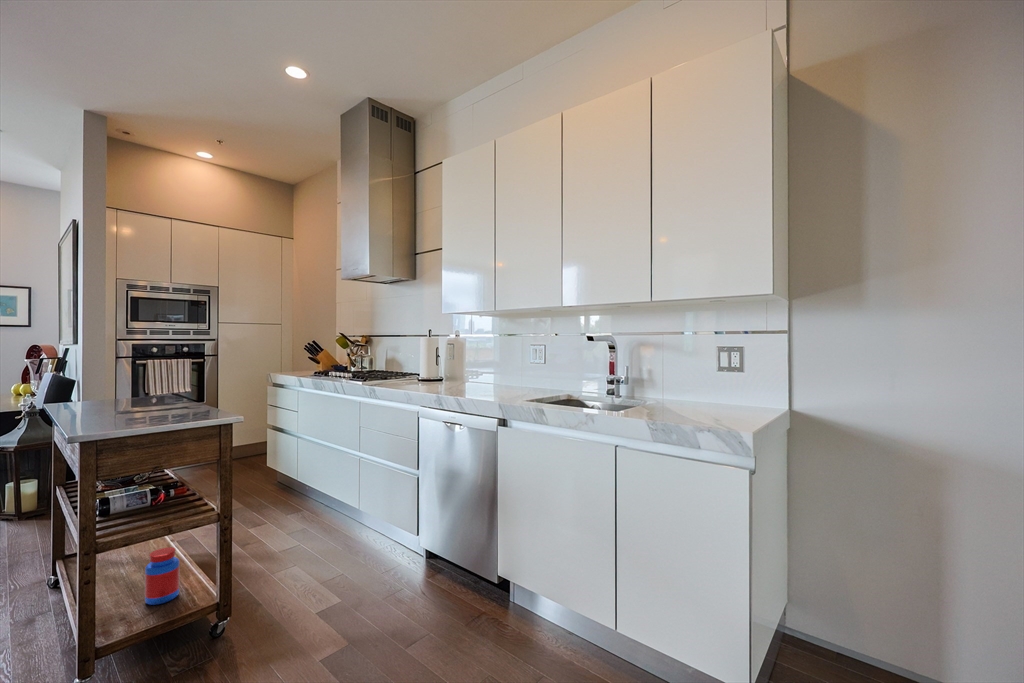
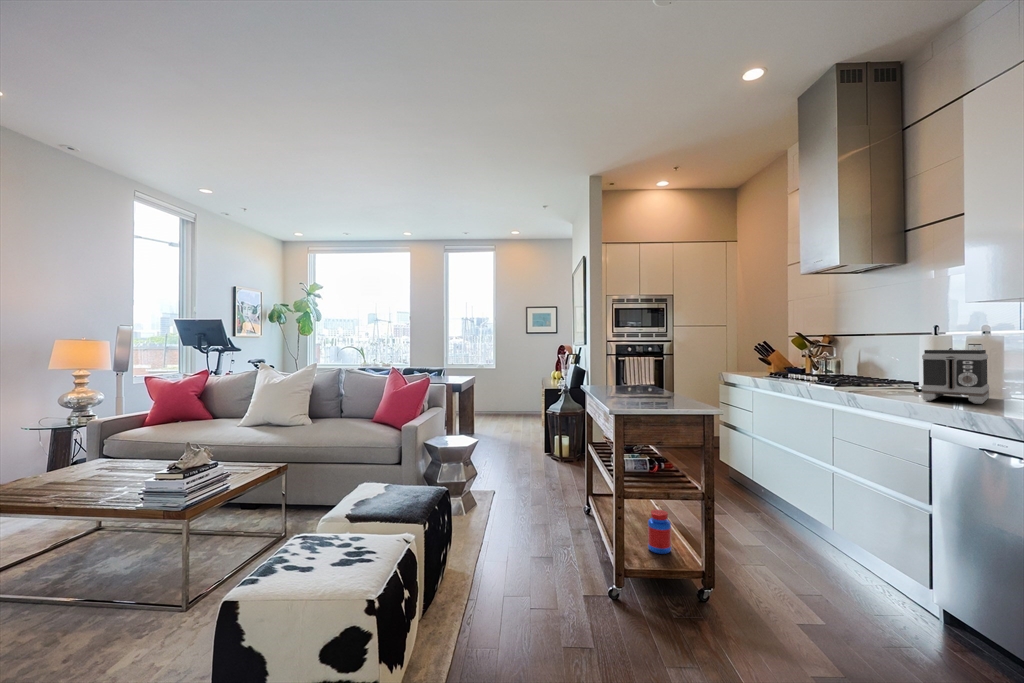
toaster: none [420,348,461,389] -> present [922,350,989,404]

